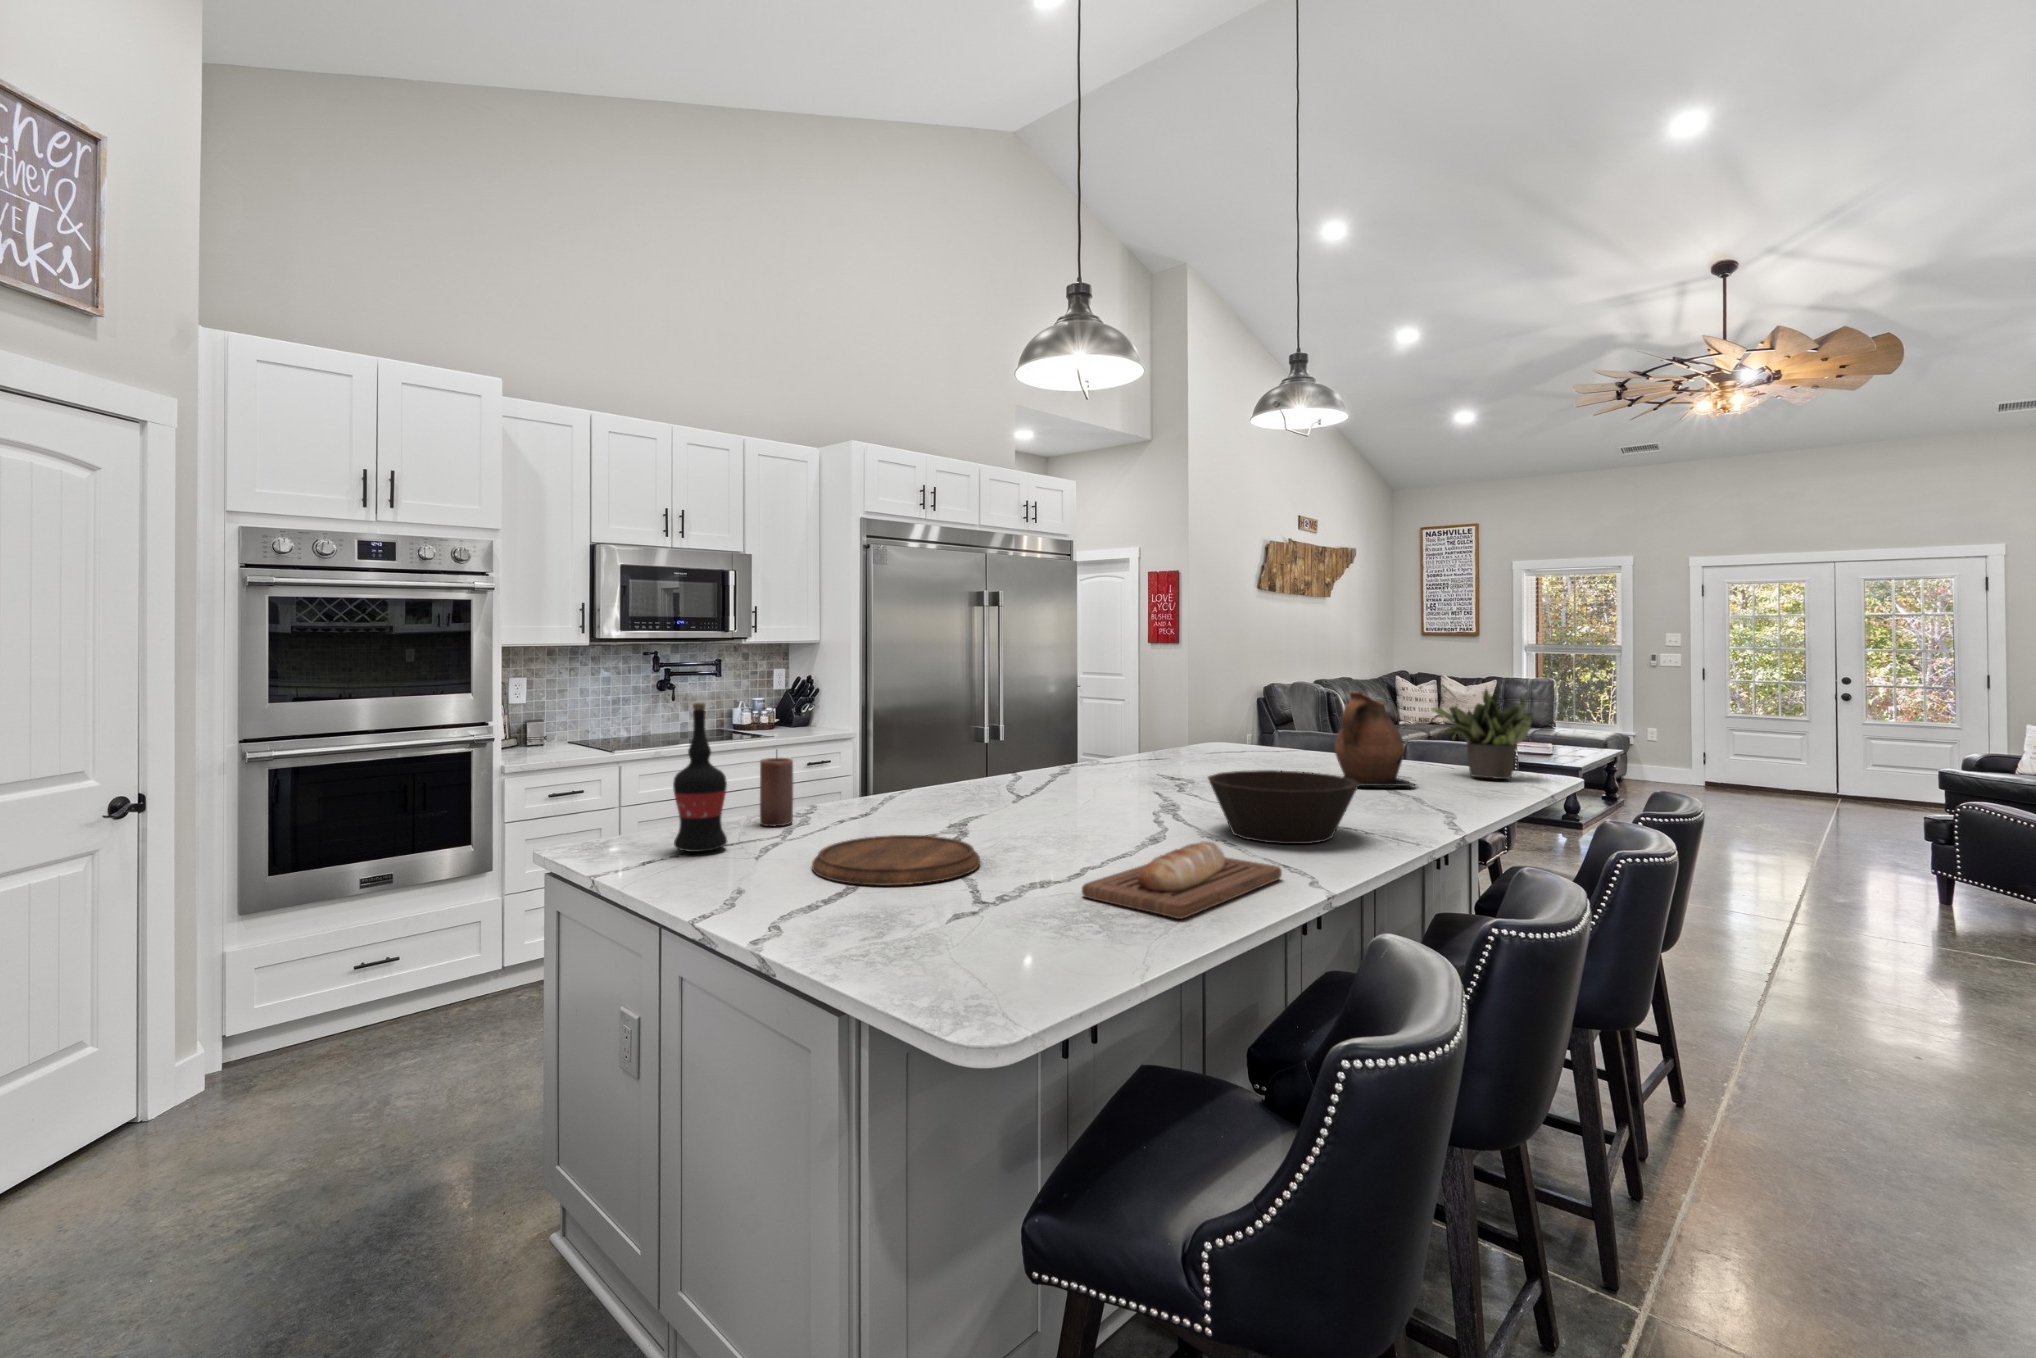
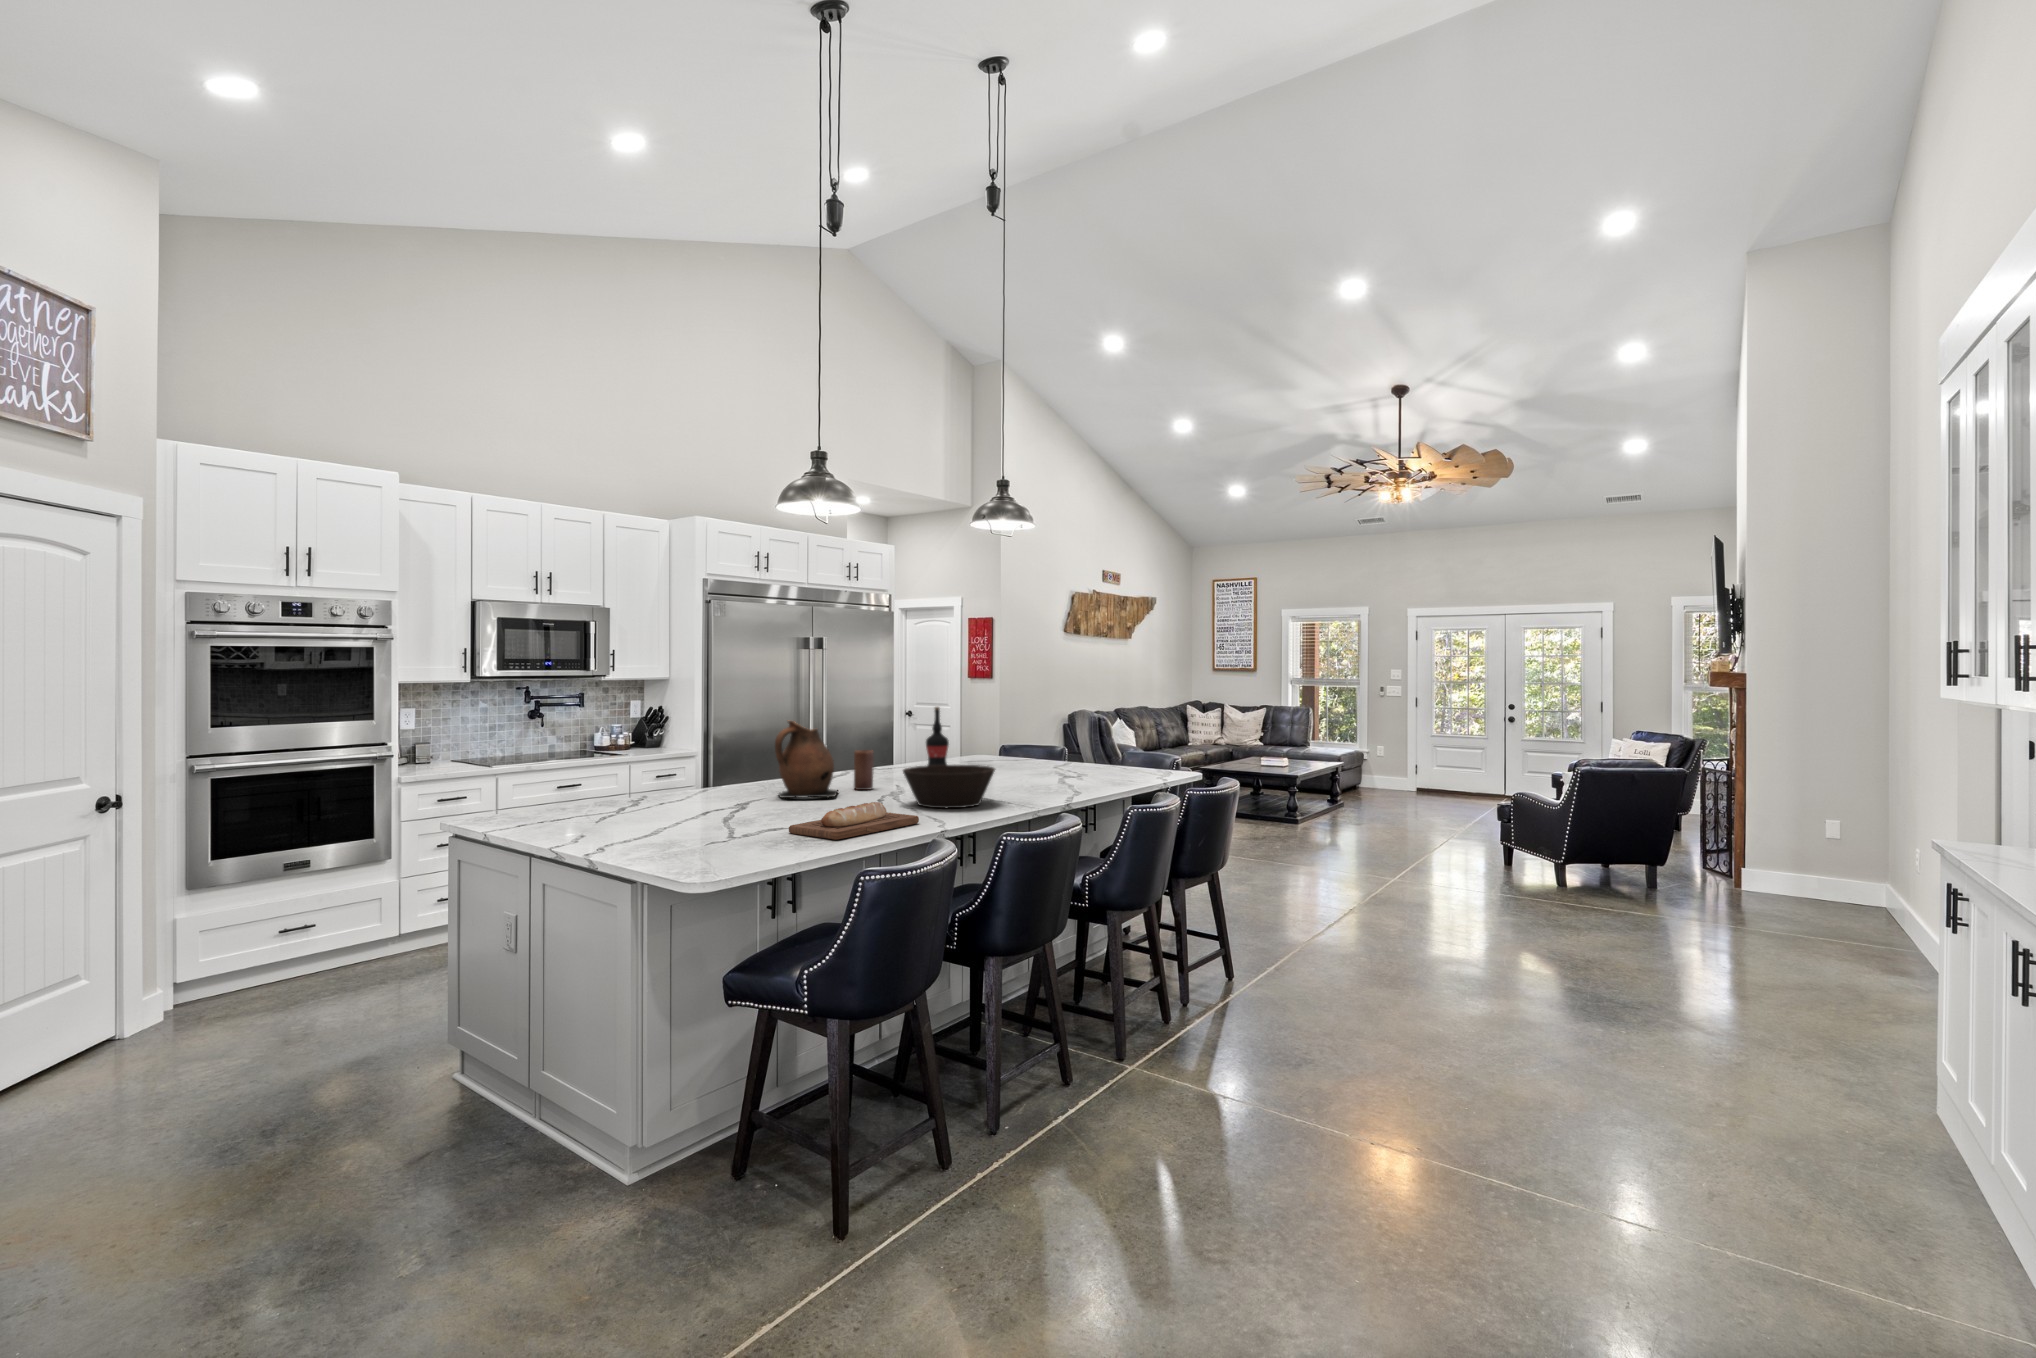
potted plant: present [1433,689,1533,779] -> none [1103,710,1166,773]
ceramic pitcher: present [1335,692,1415,787] -> present [775,721,838,798]
wine bottle: present [673,703,727,852] -> present [926,707,949,765]
candle: present [760,758,793,827] -> present [854,750,874,790]
cutting board: present [812,835,980,886] -> none [627,807,739,831]

